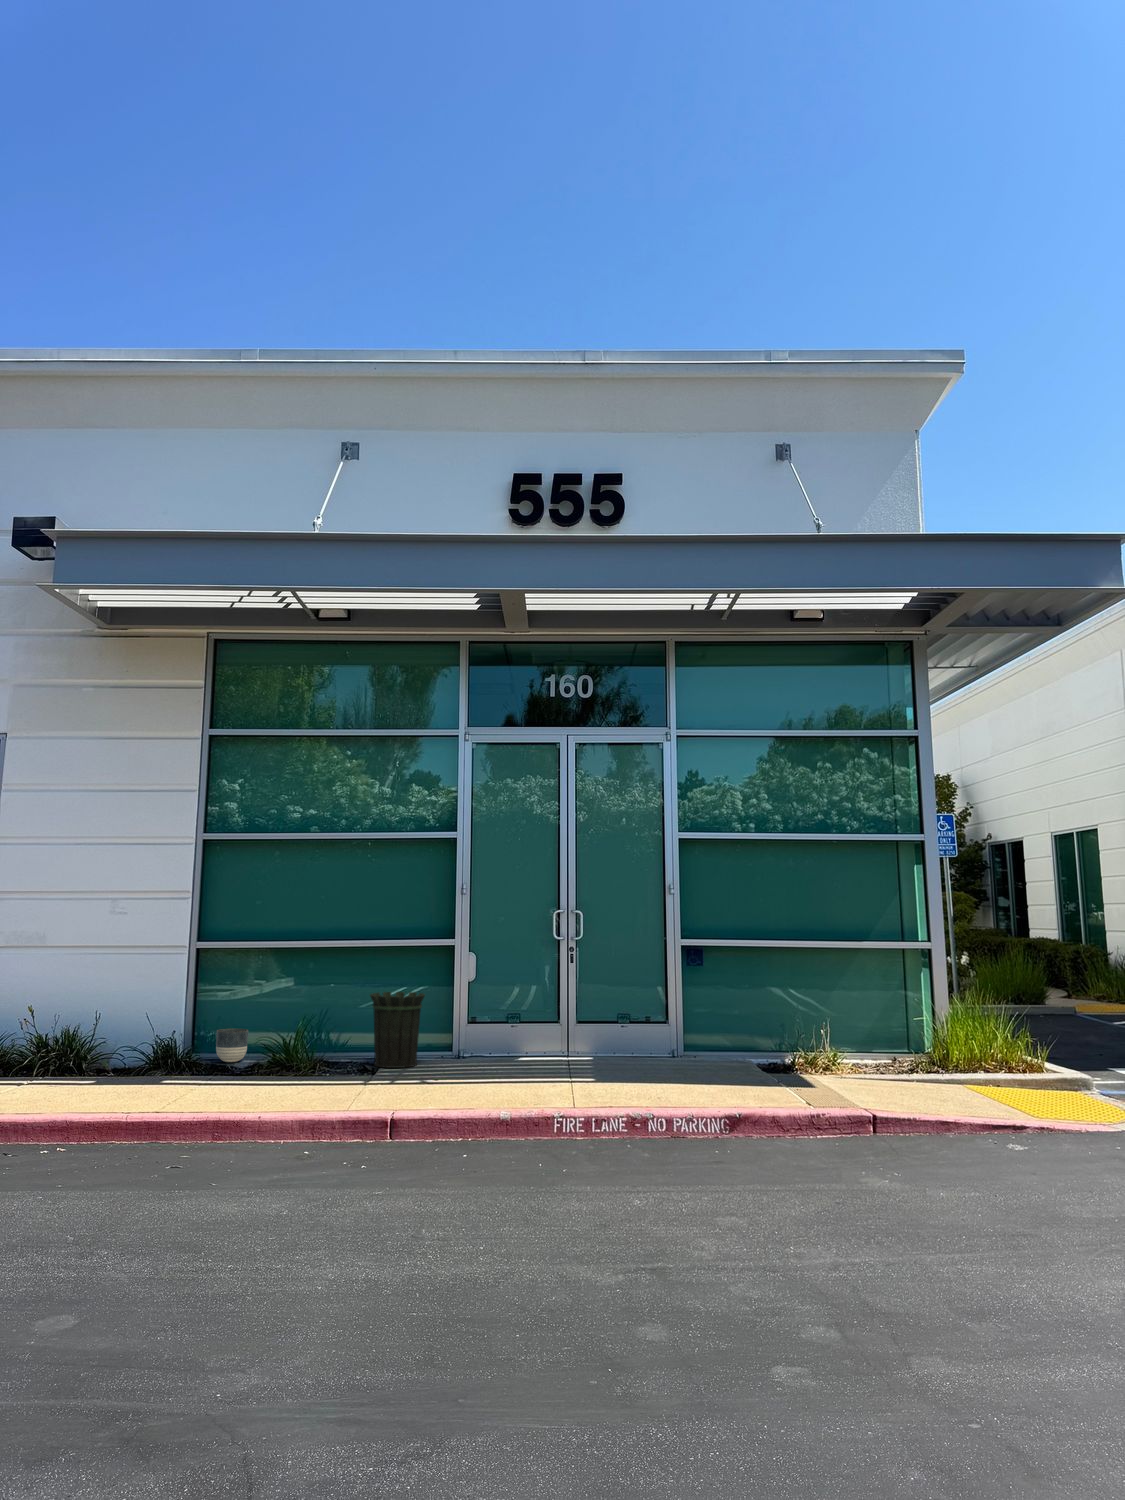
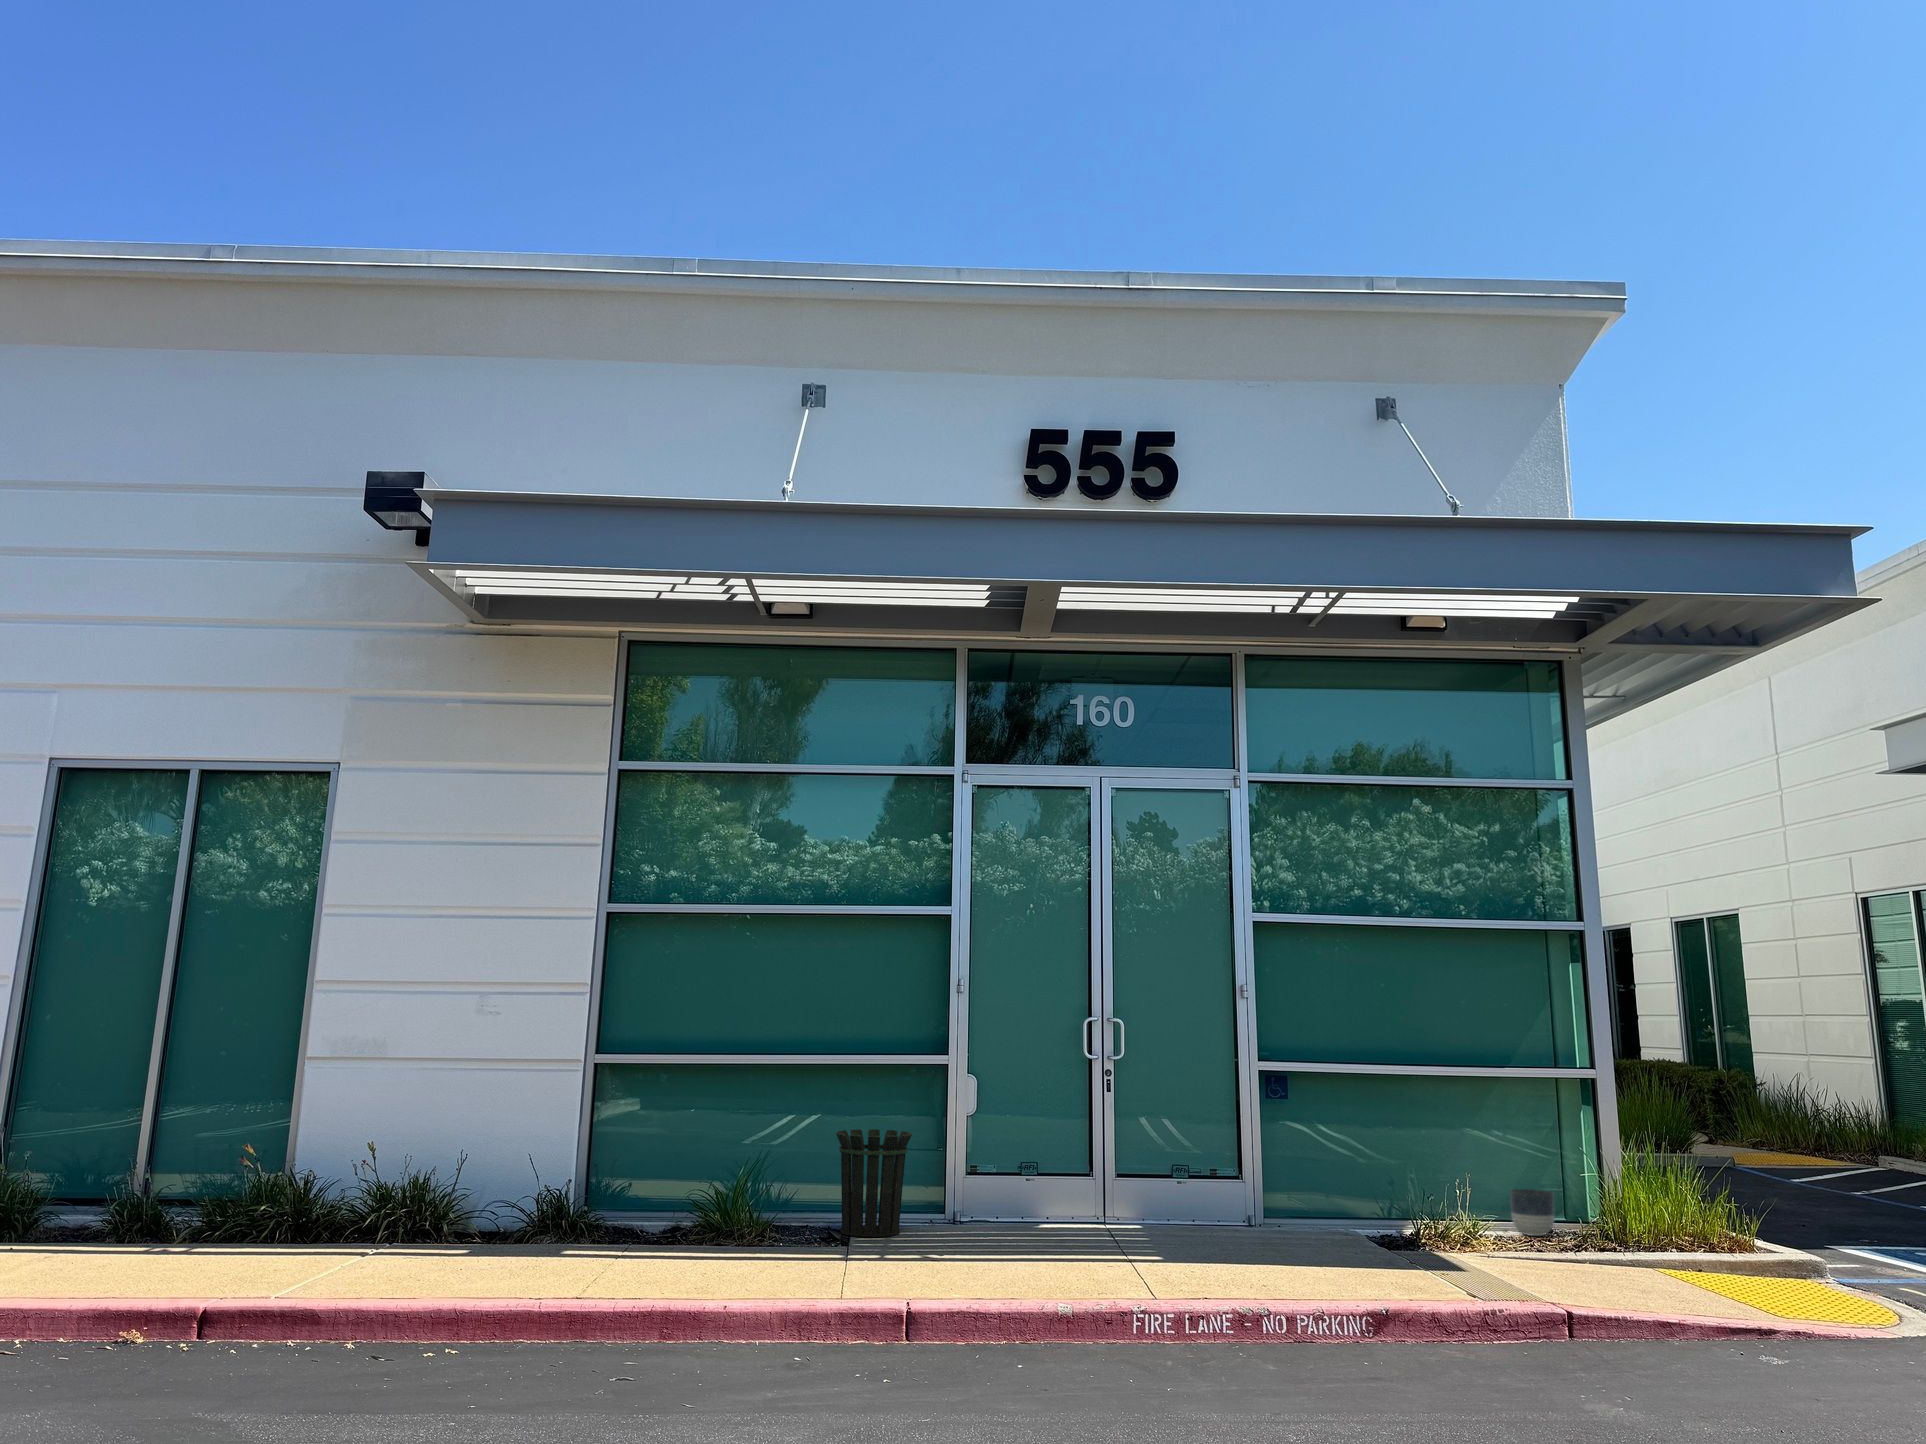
planter: present [216,1029,248,1062] -> present [1510,1189,1554,1236]

